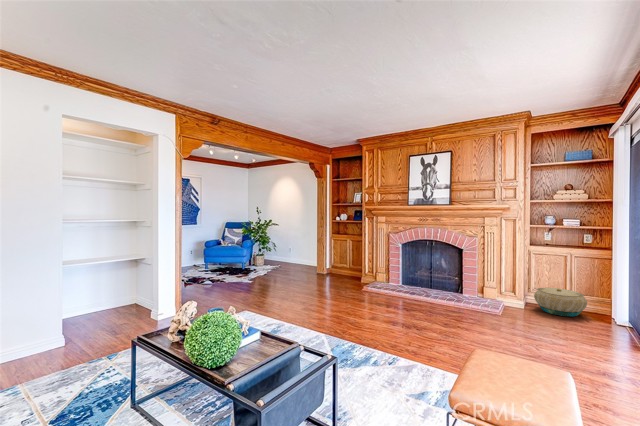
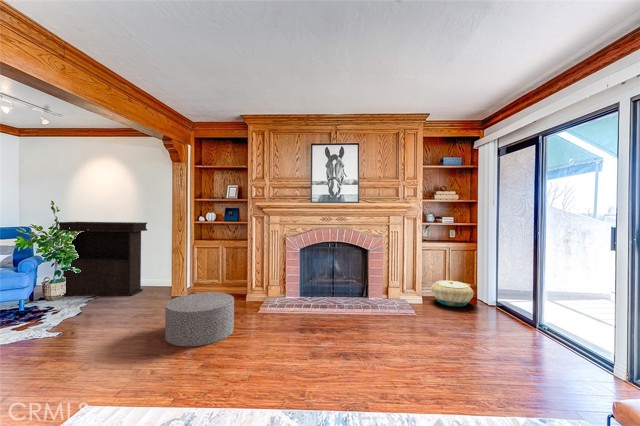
console table: none [261,220,306,270] -> present [57,222,147,296]
ottoman: none [297,269,338,298] -> present [165,292,234,346]

